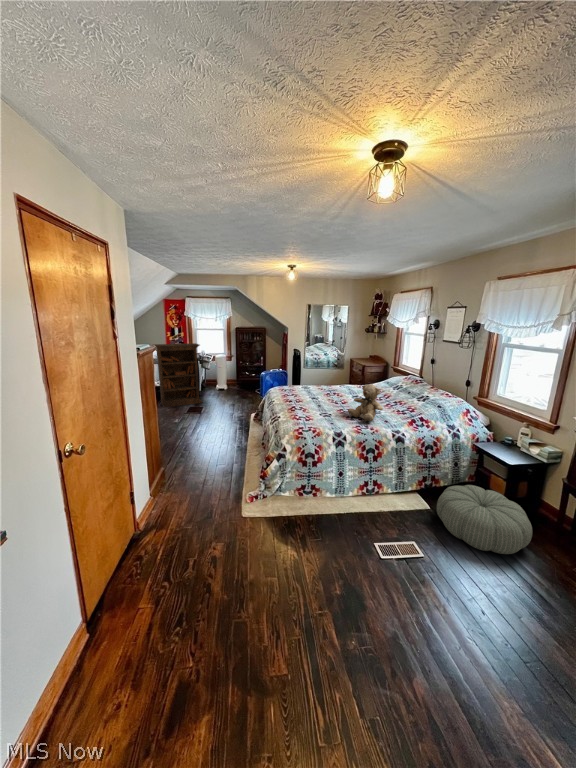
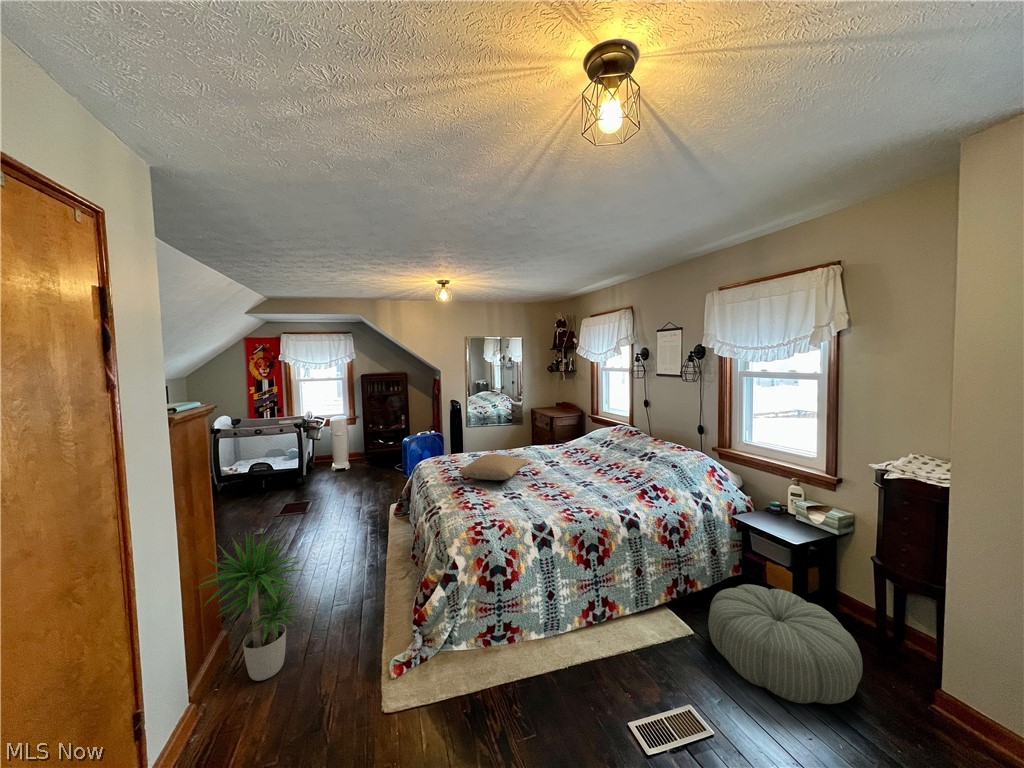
bookcase: present [155,343,202,407] -> none [221,400,310,510]
teddy bear: present [348,384,383,421] -> none [547,441,599,500]
pillow: none [293,388,339,405] -> present [460,454,528,480]
potted plant: none [153,417,205,492] -> present [198,533,301,681]

